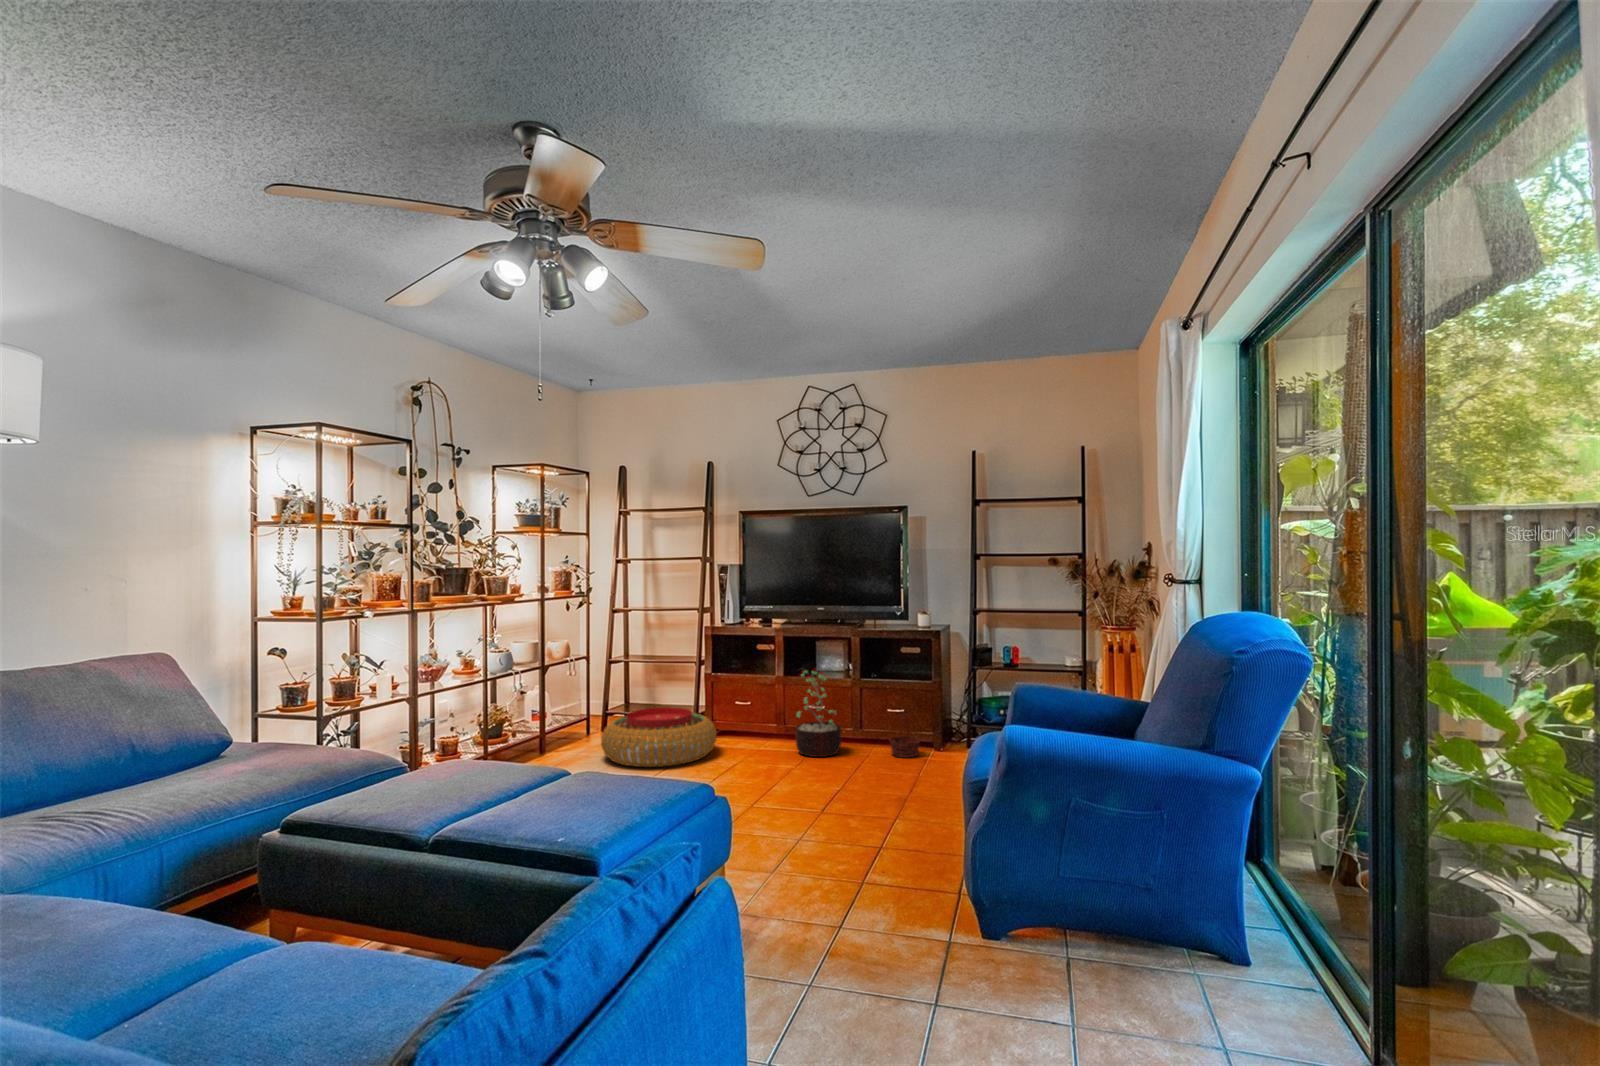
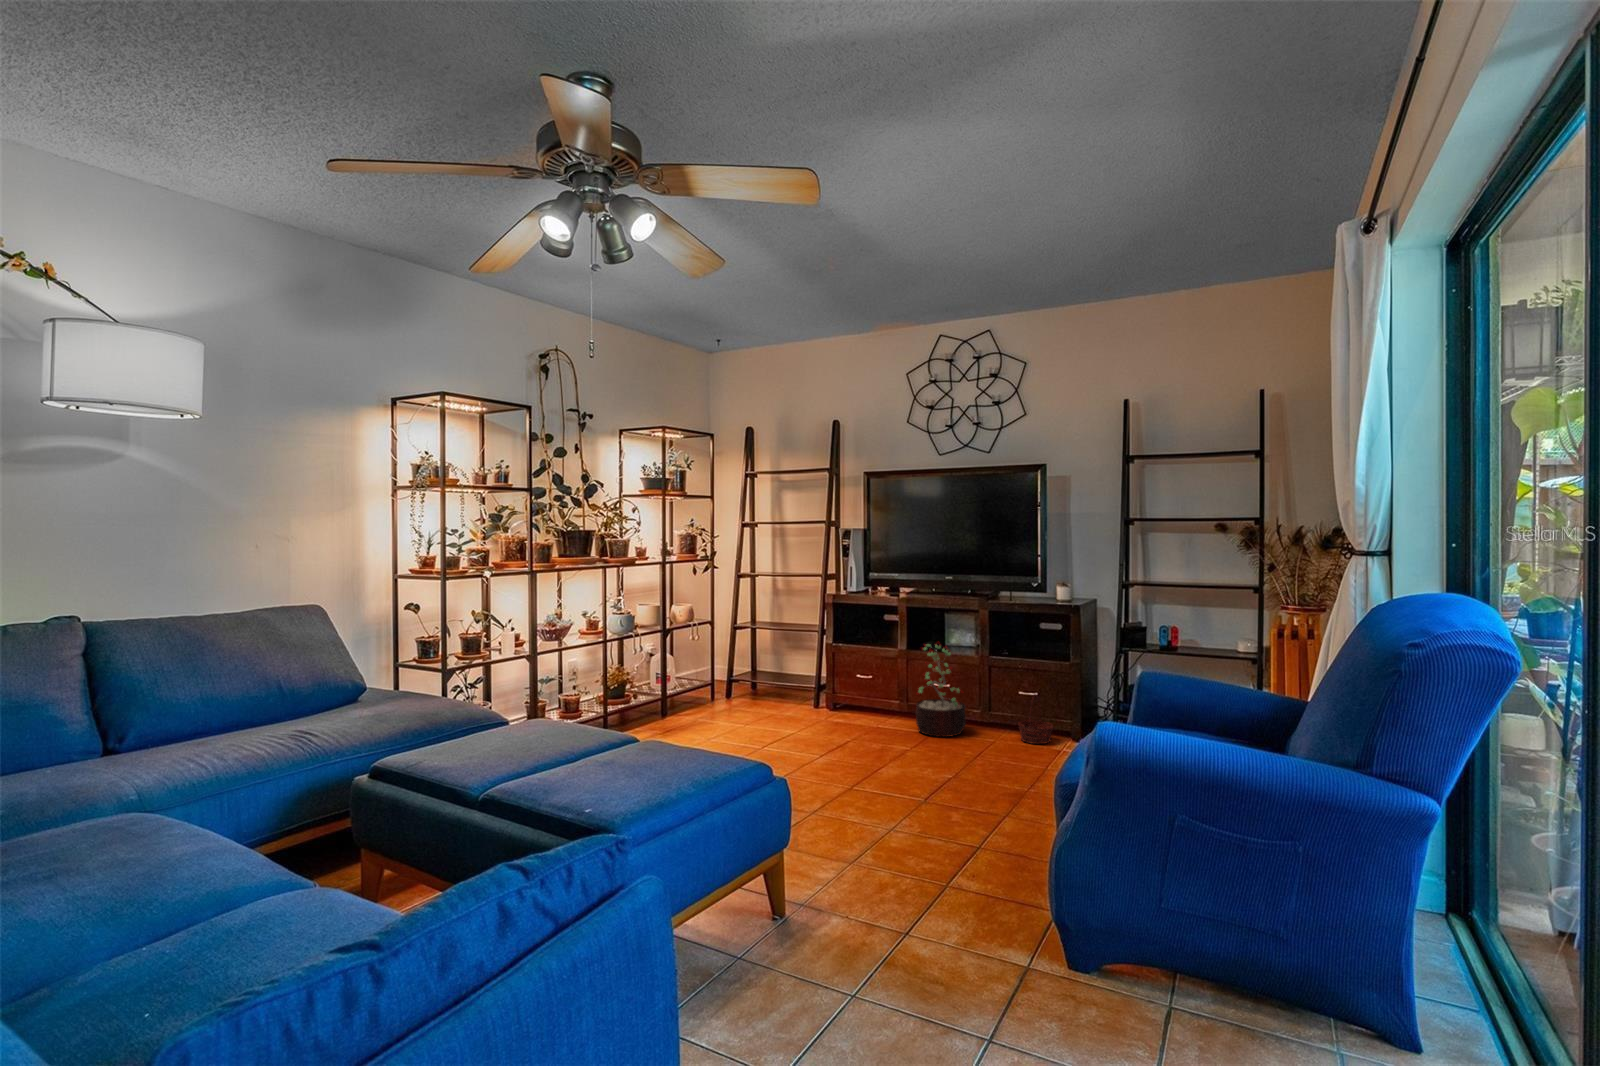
pouf: present [601,707,717,767] -> none [717,676,834,736]

